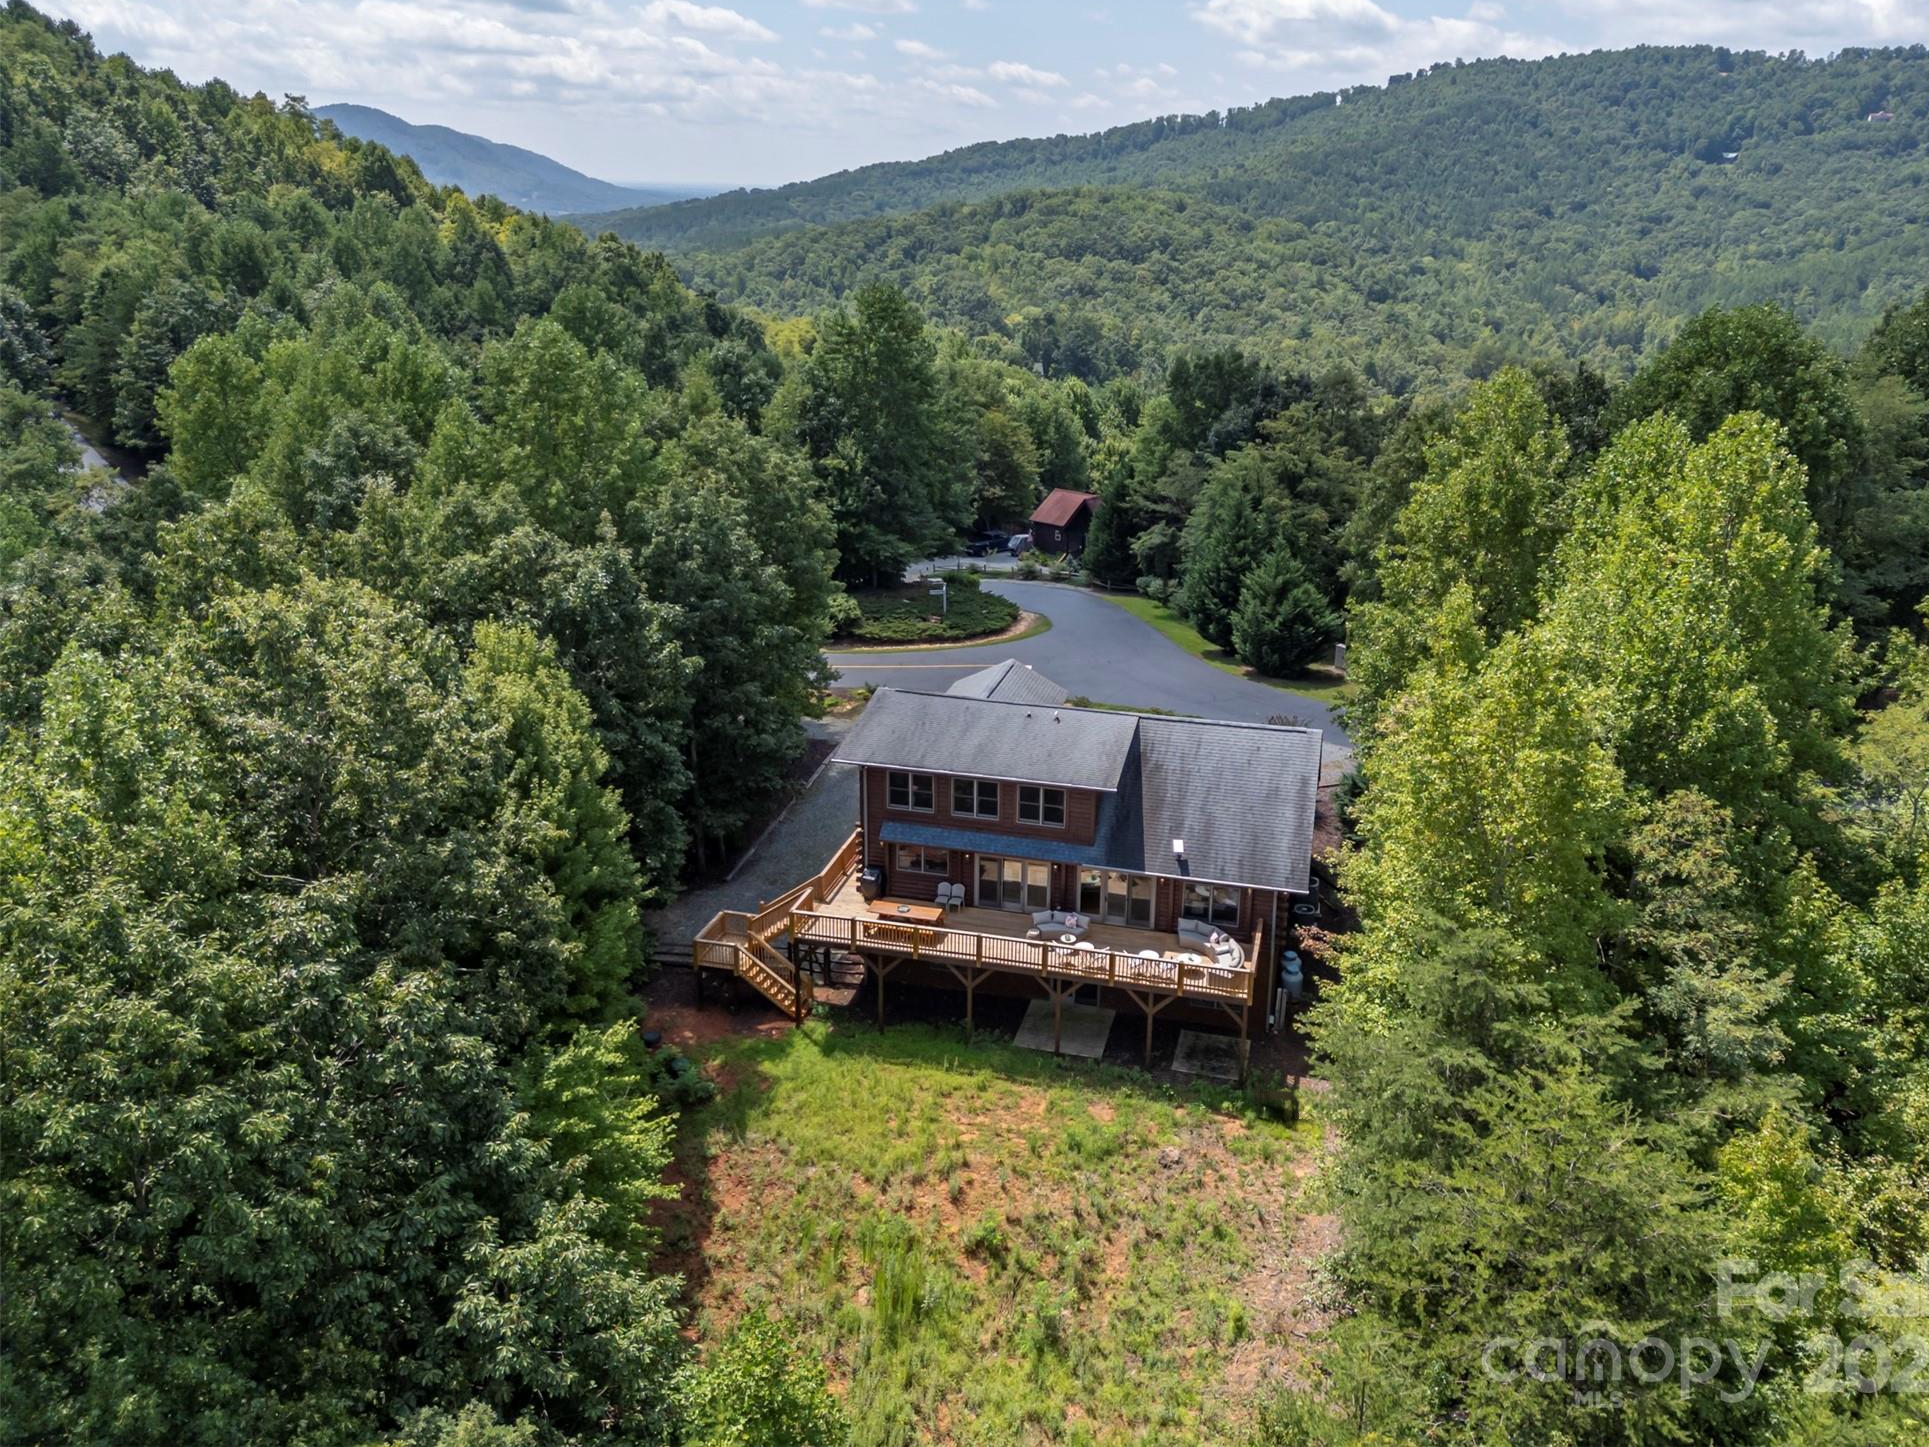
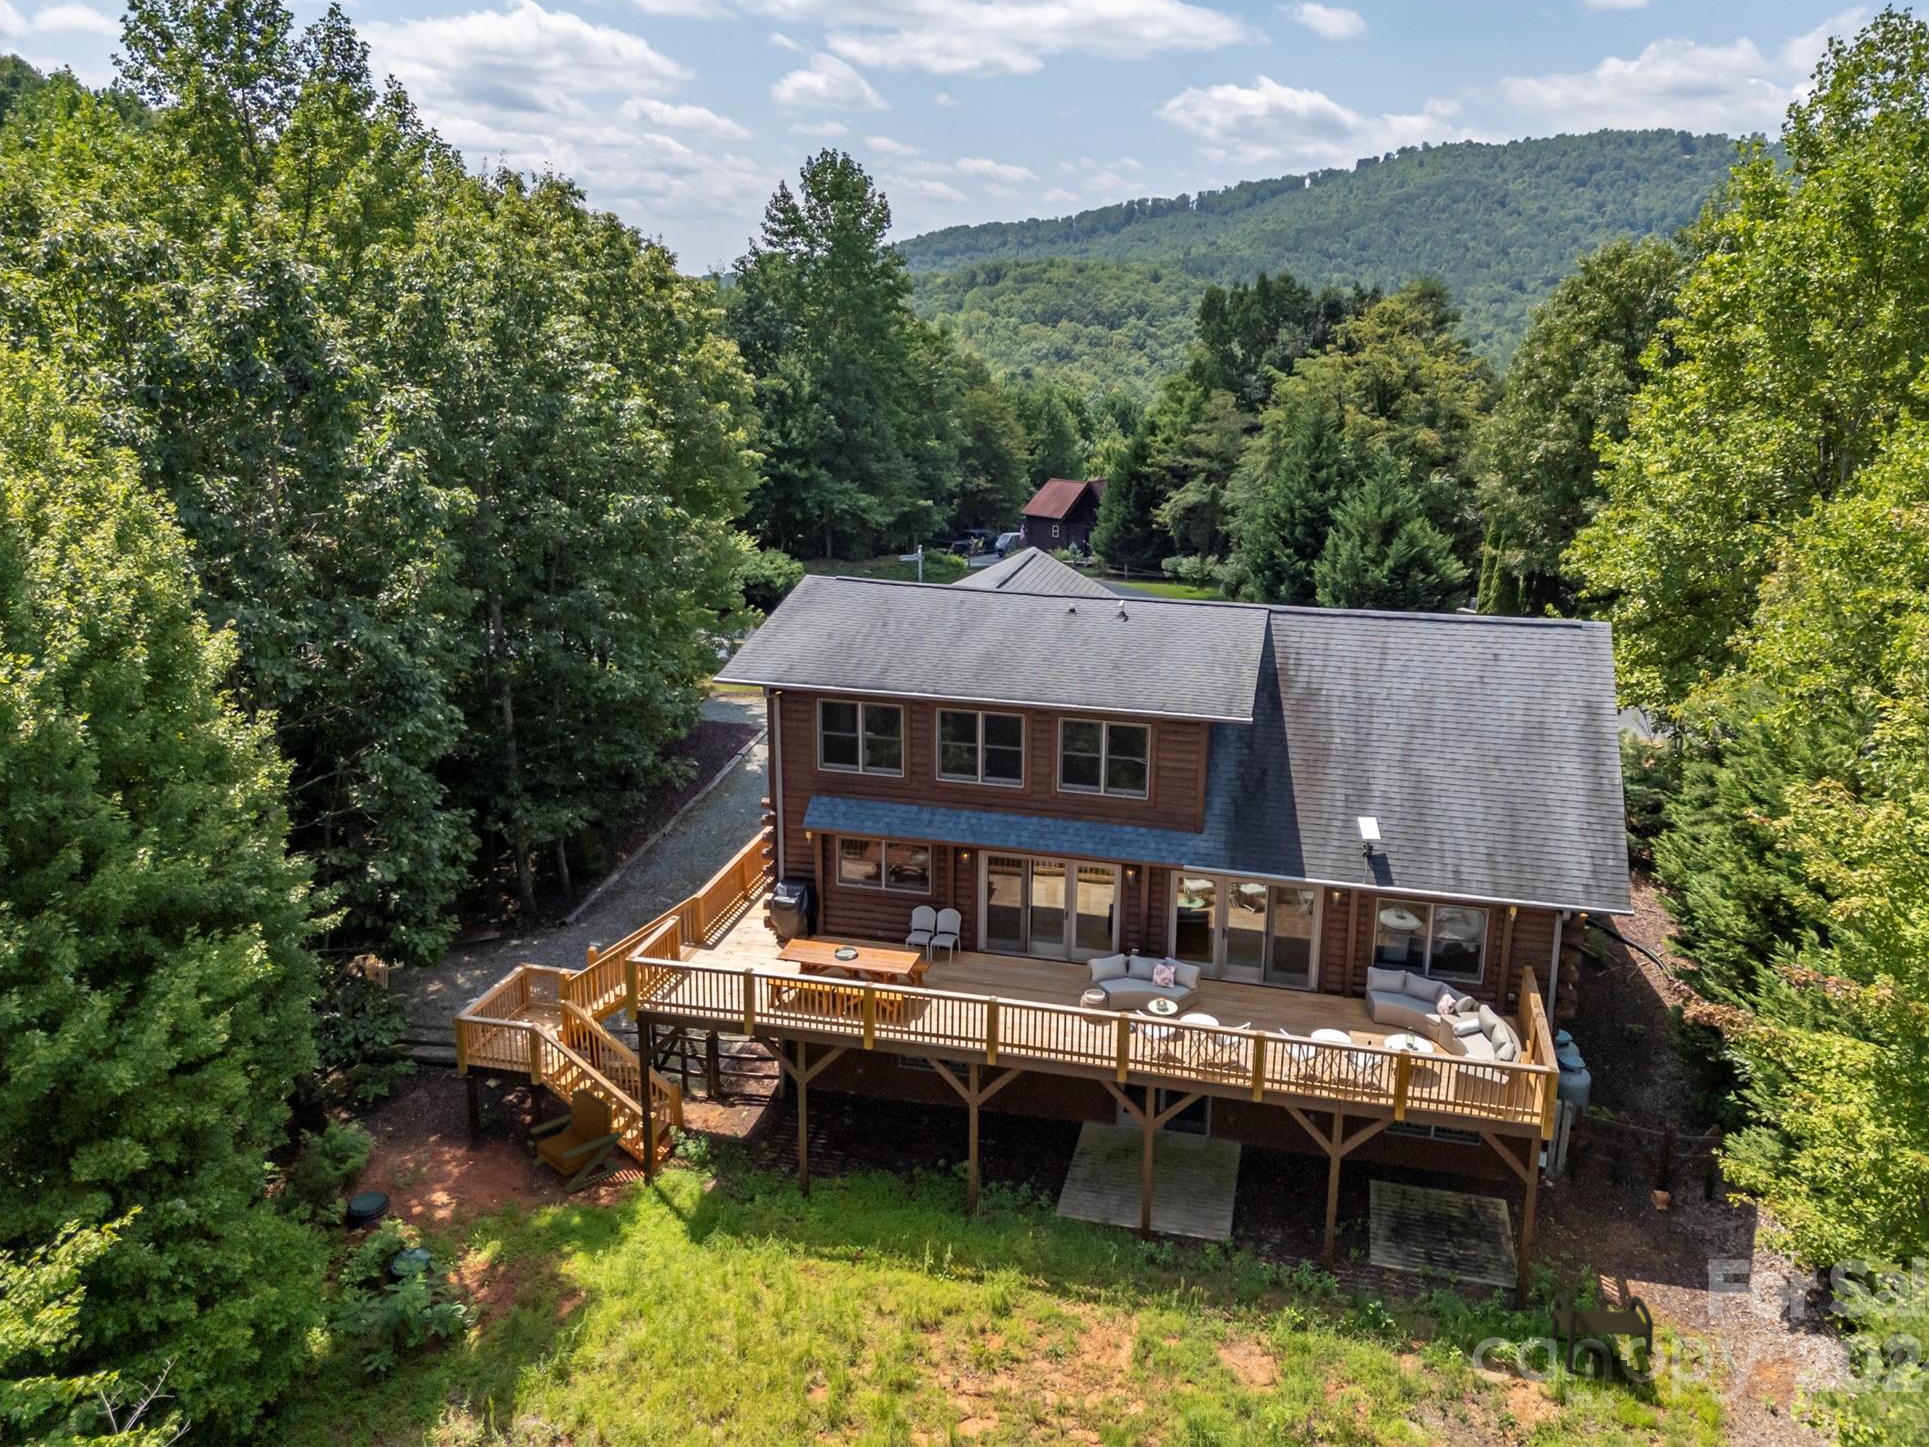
lounge chair: none [735,978,785,1032] -> present [530,1088,623,1193]

